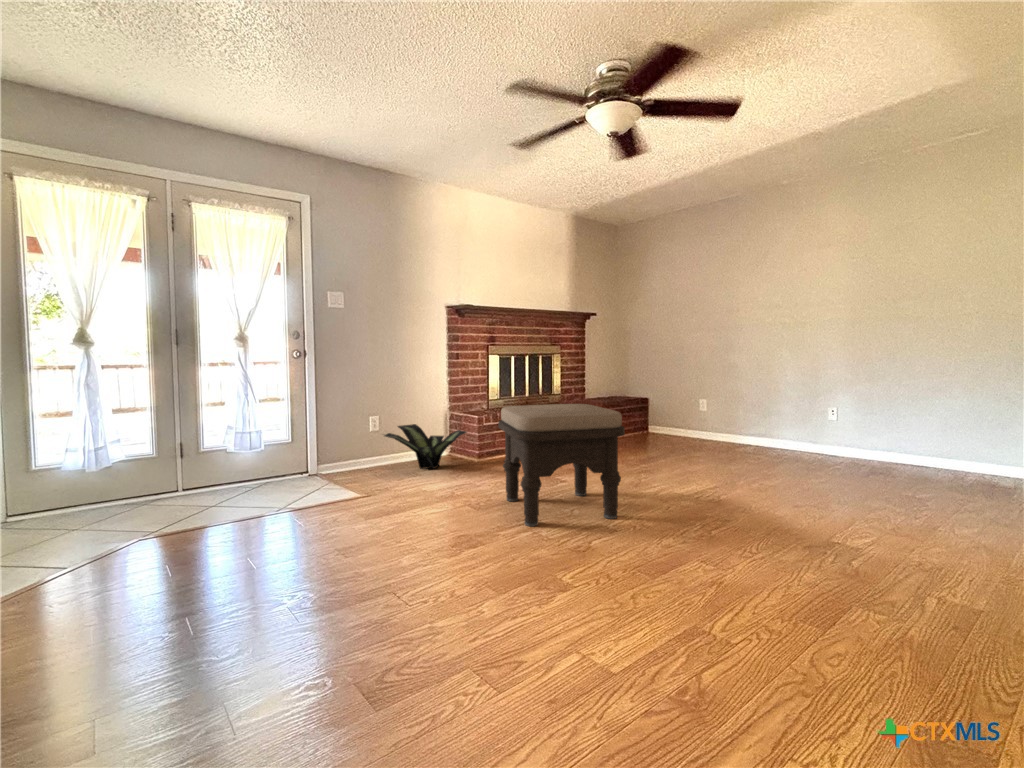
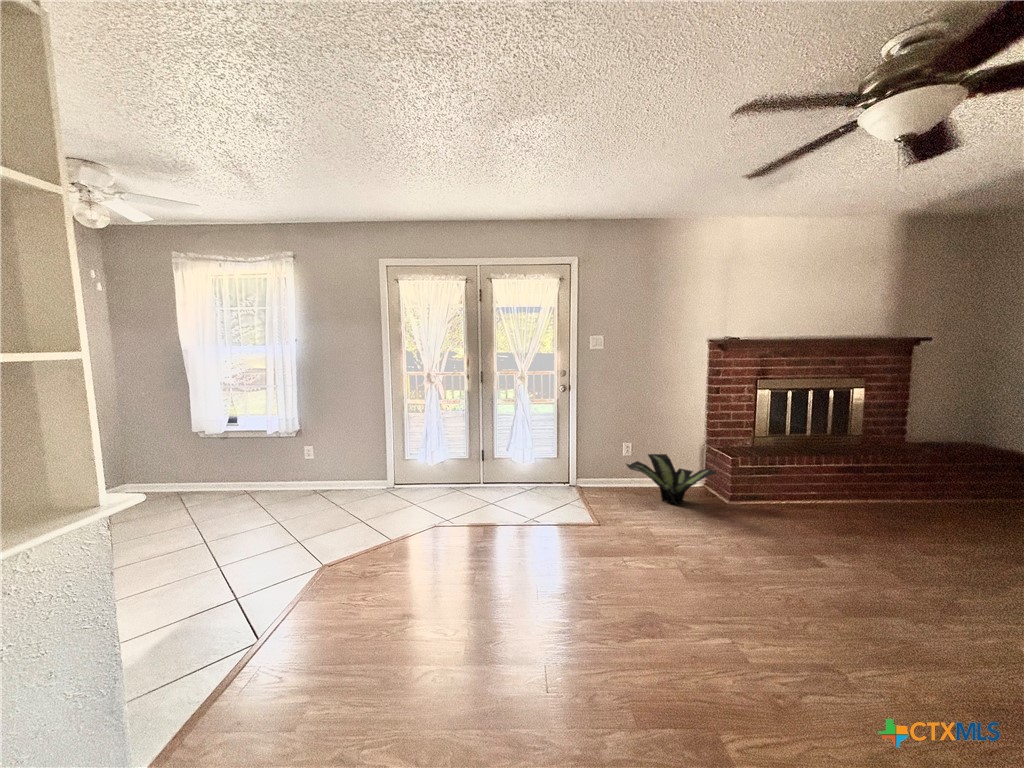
ottoman: present [498,404,625,526] -> none [725,473,904,663]

